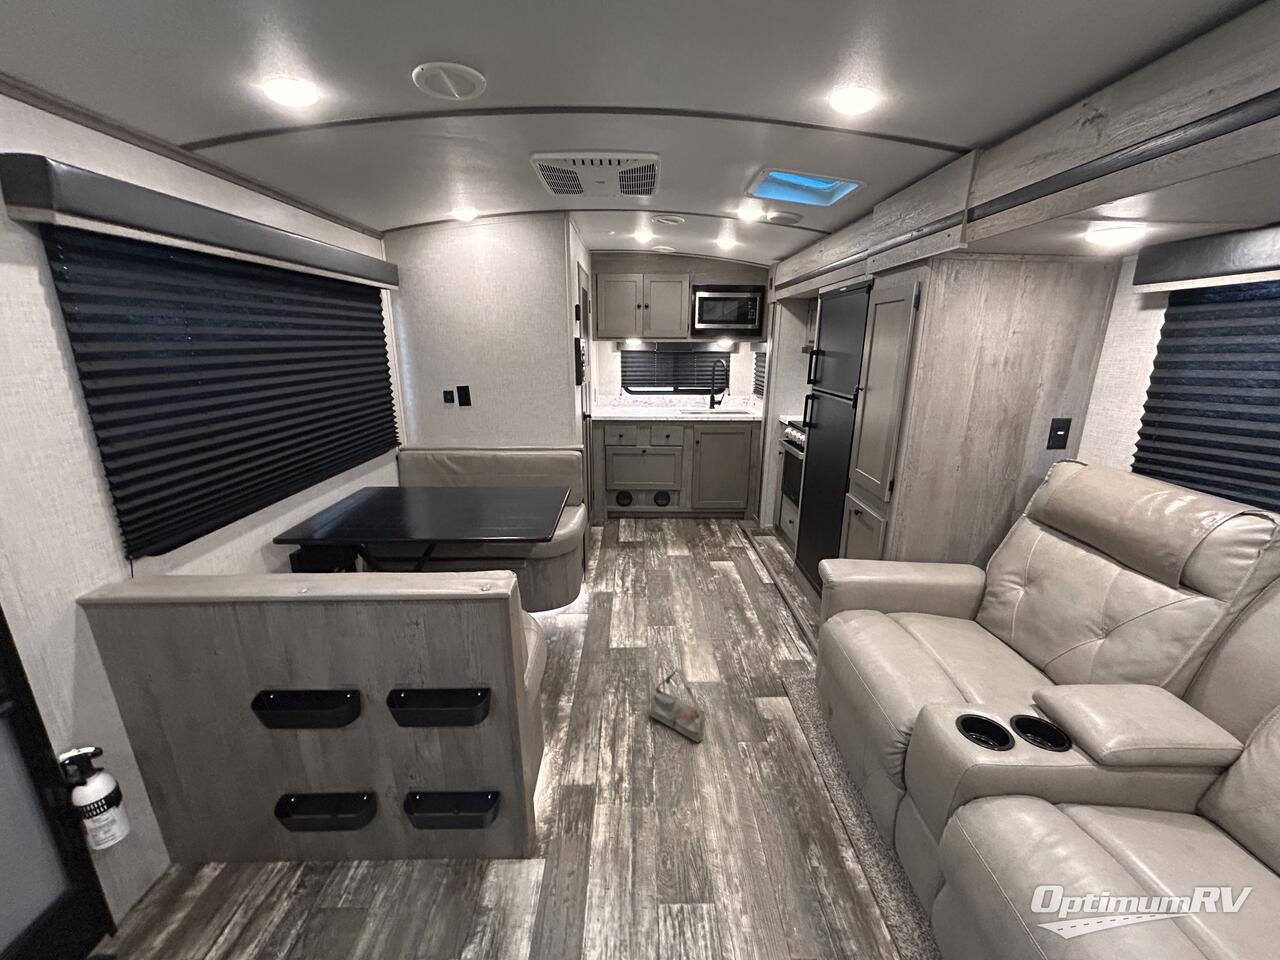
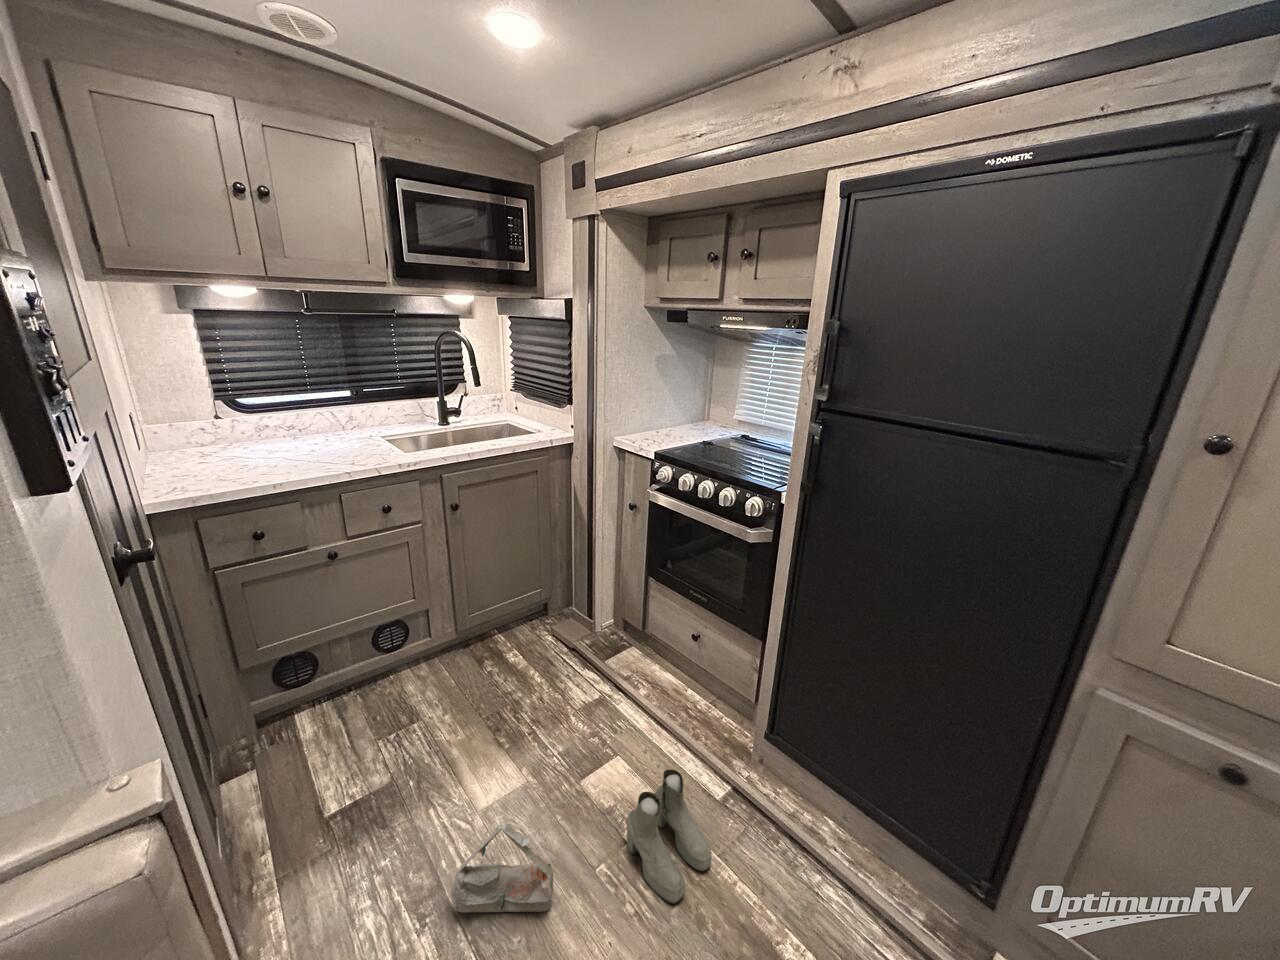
boots: none [766,700,823,784] -> present [626,769,712,903]

